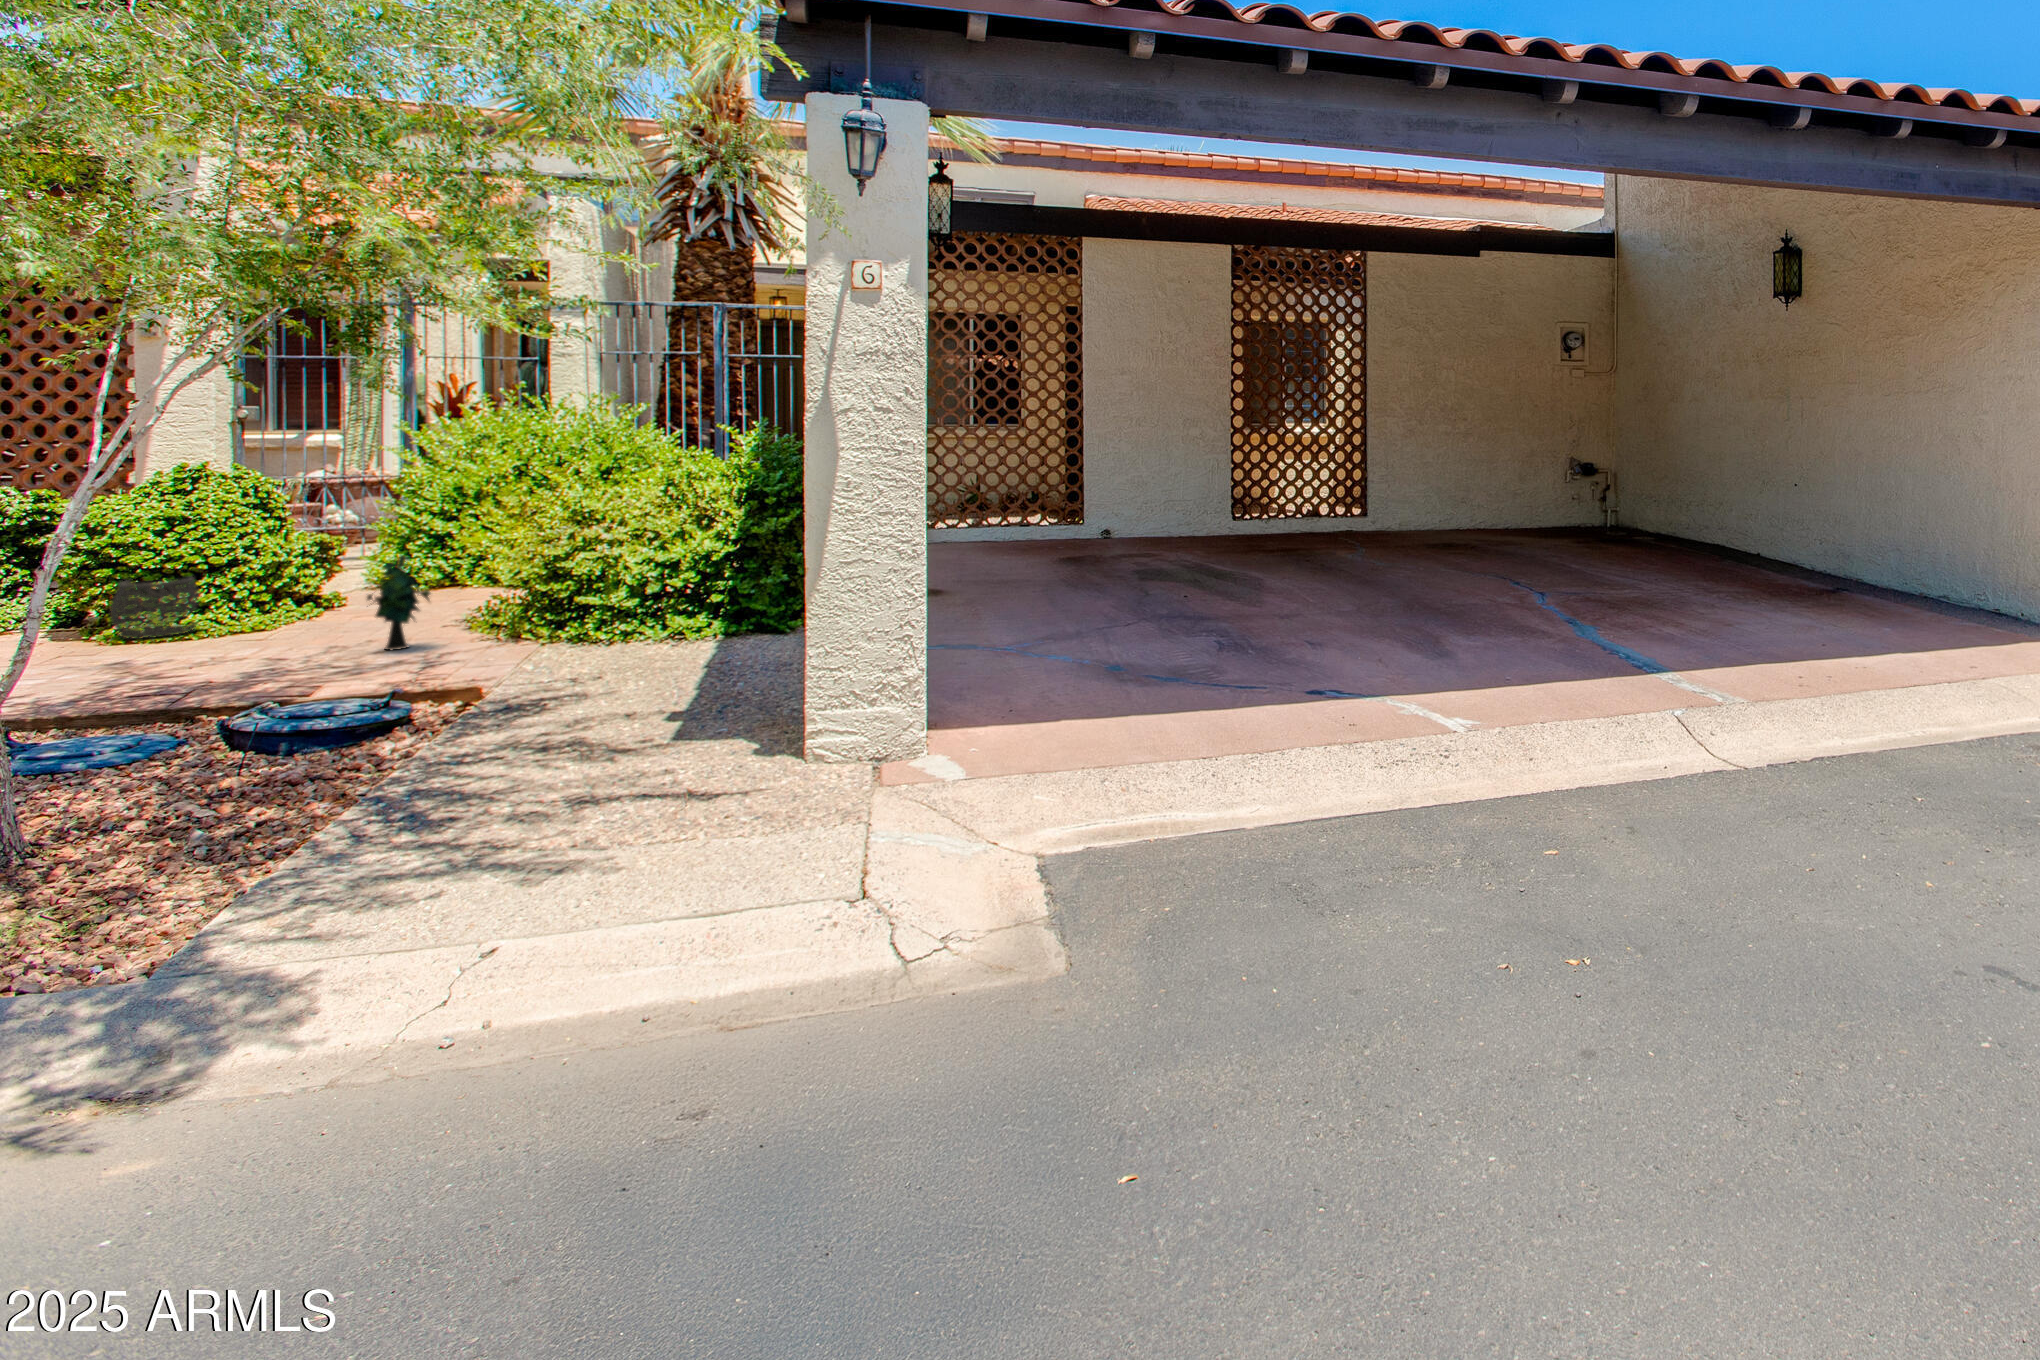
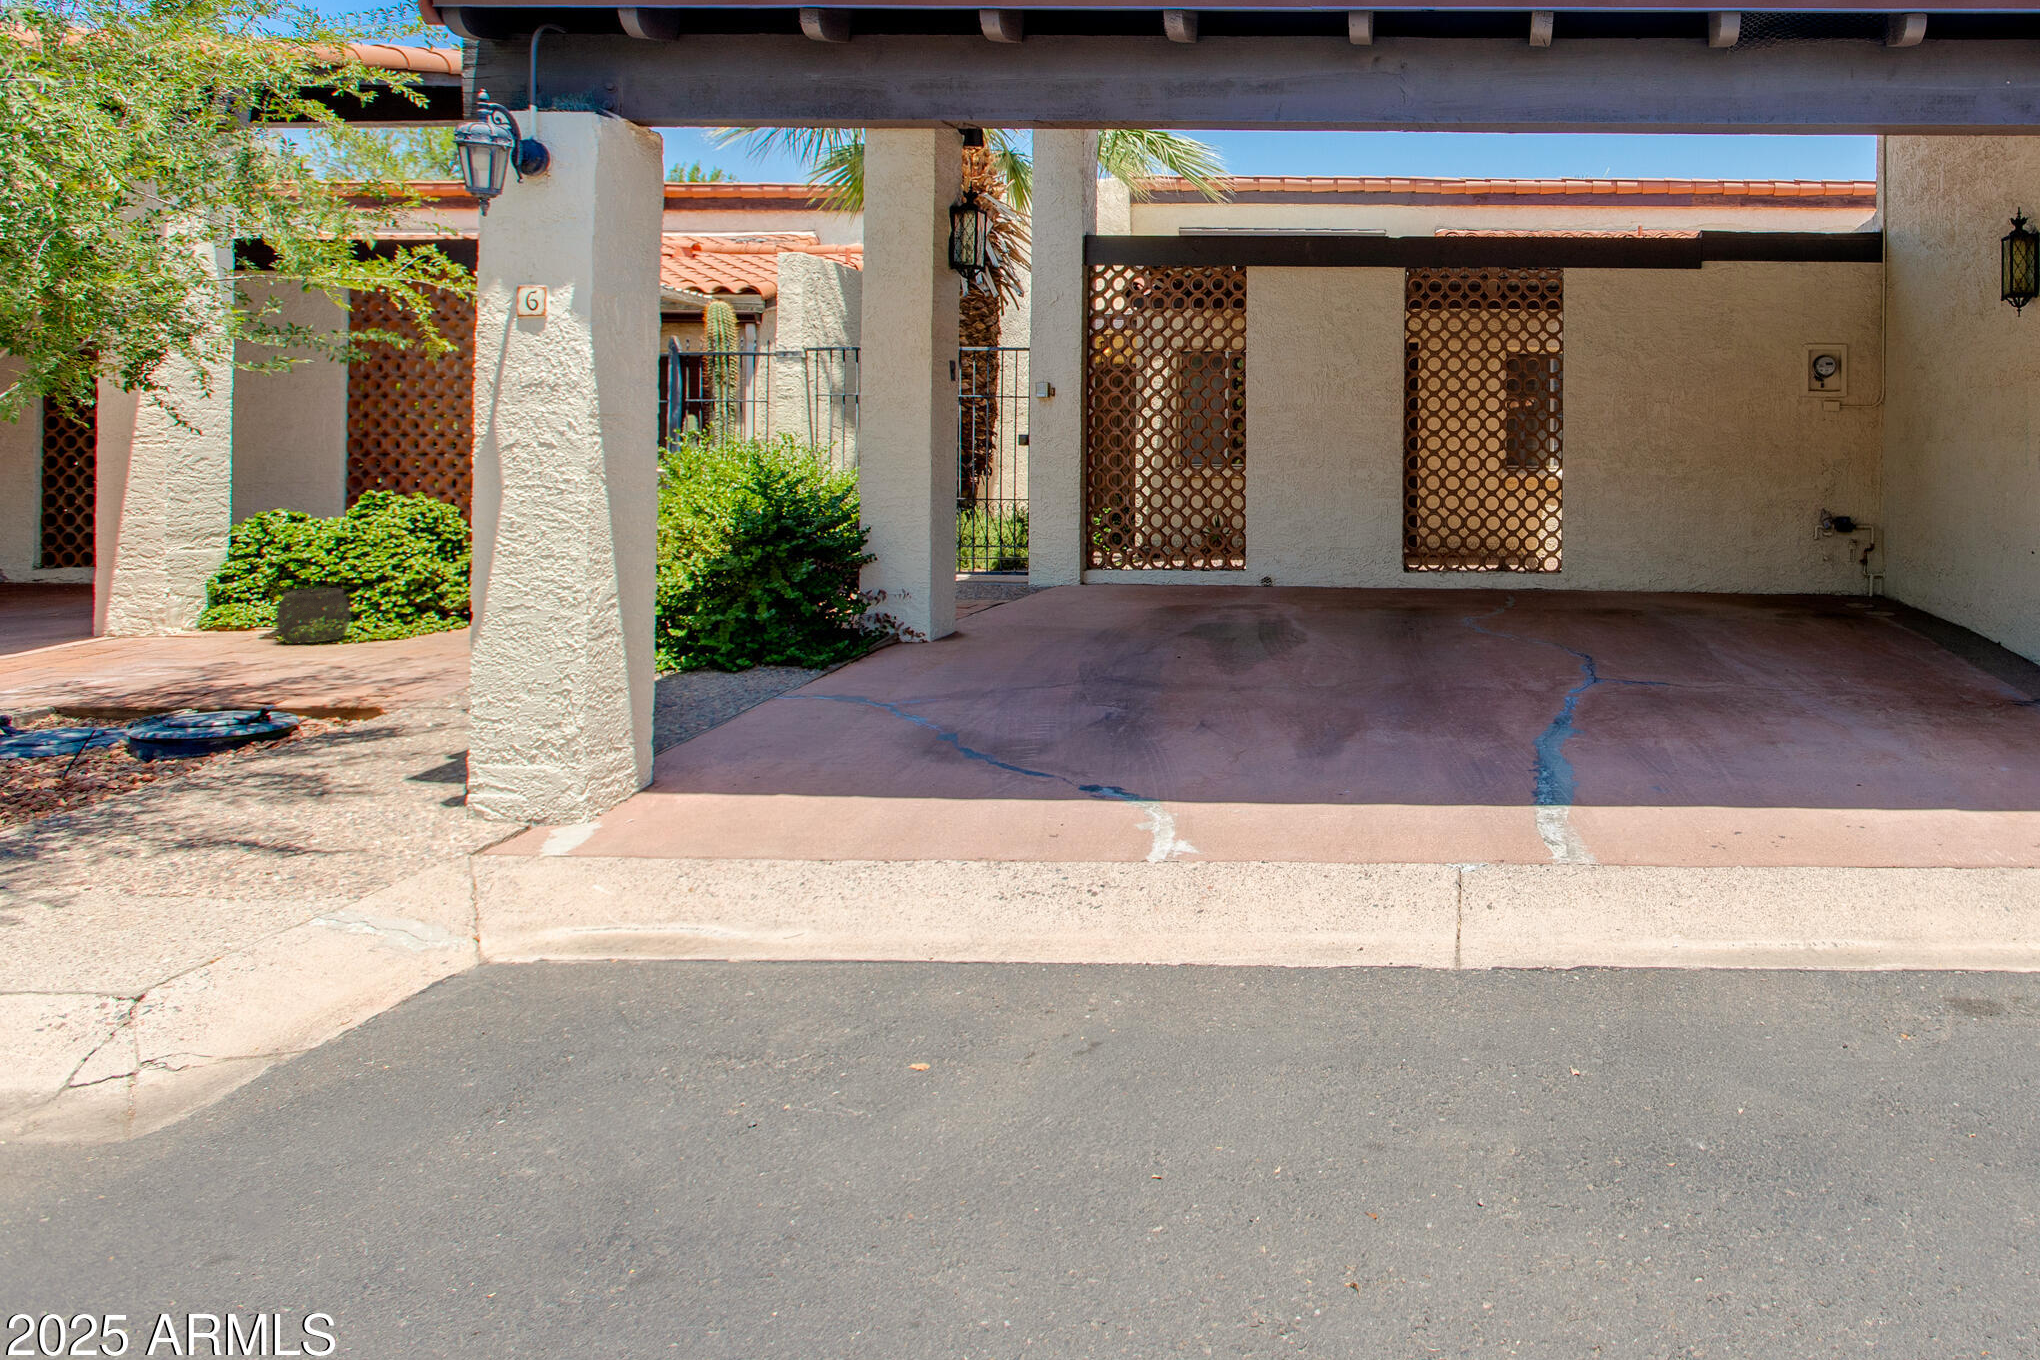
decorative plant: present [367,555,430,650] -> none [405,578,459,669]

